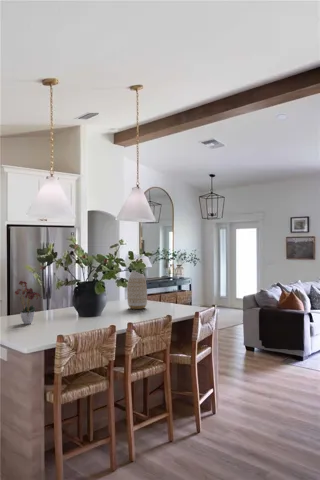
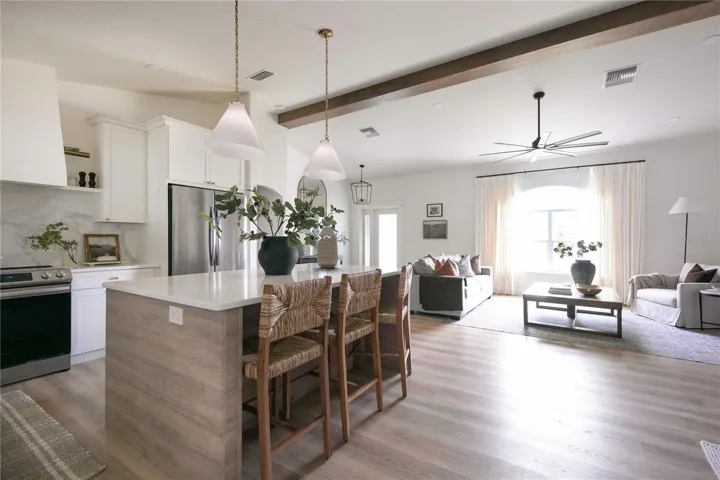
flower arrangement: present [15,281,41,324] -> none [190,225,229,280]

